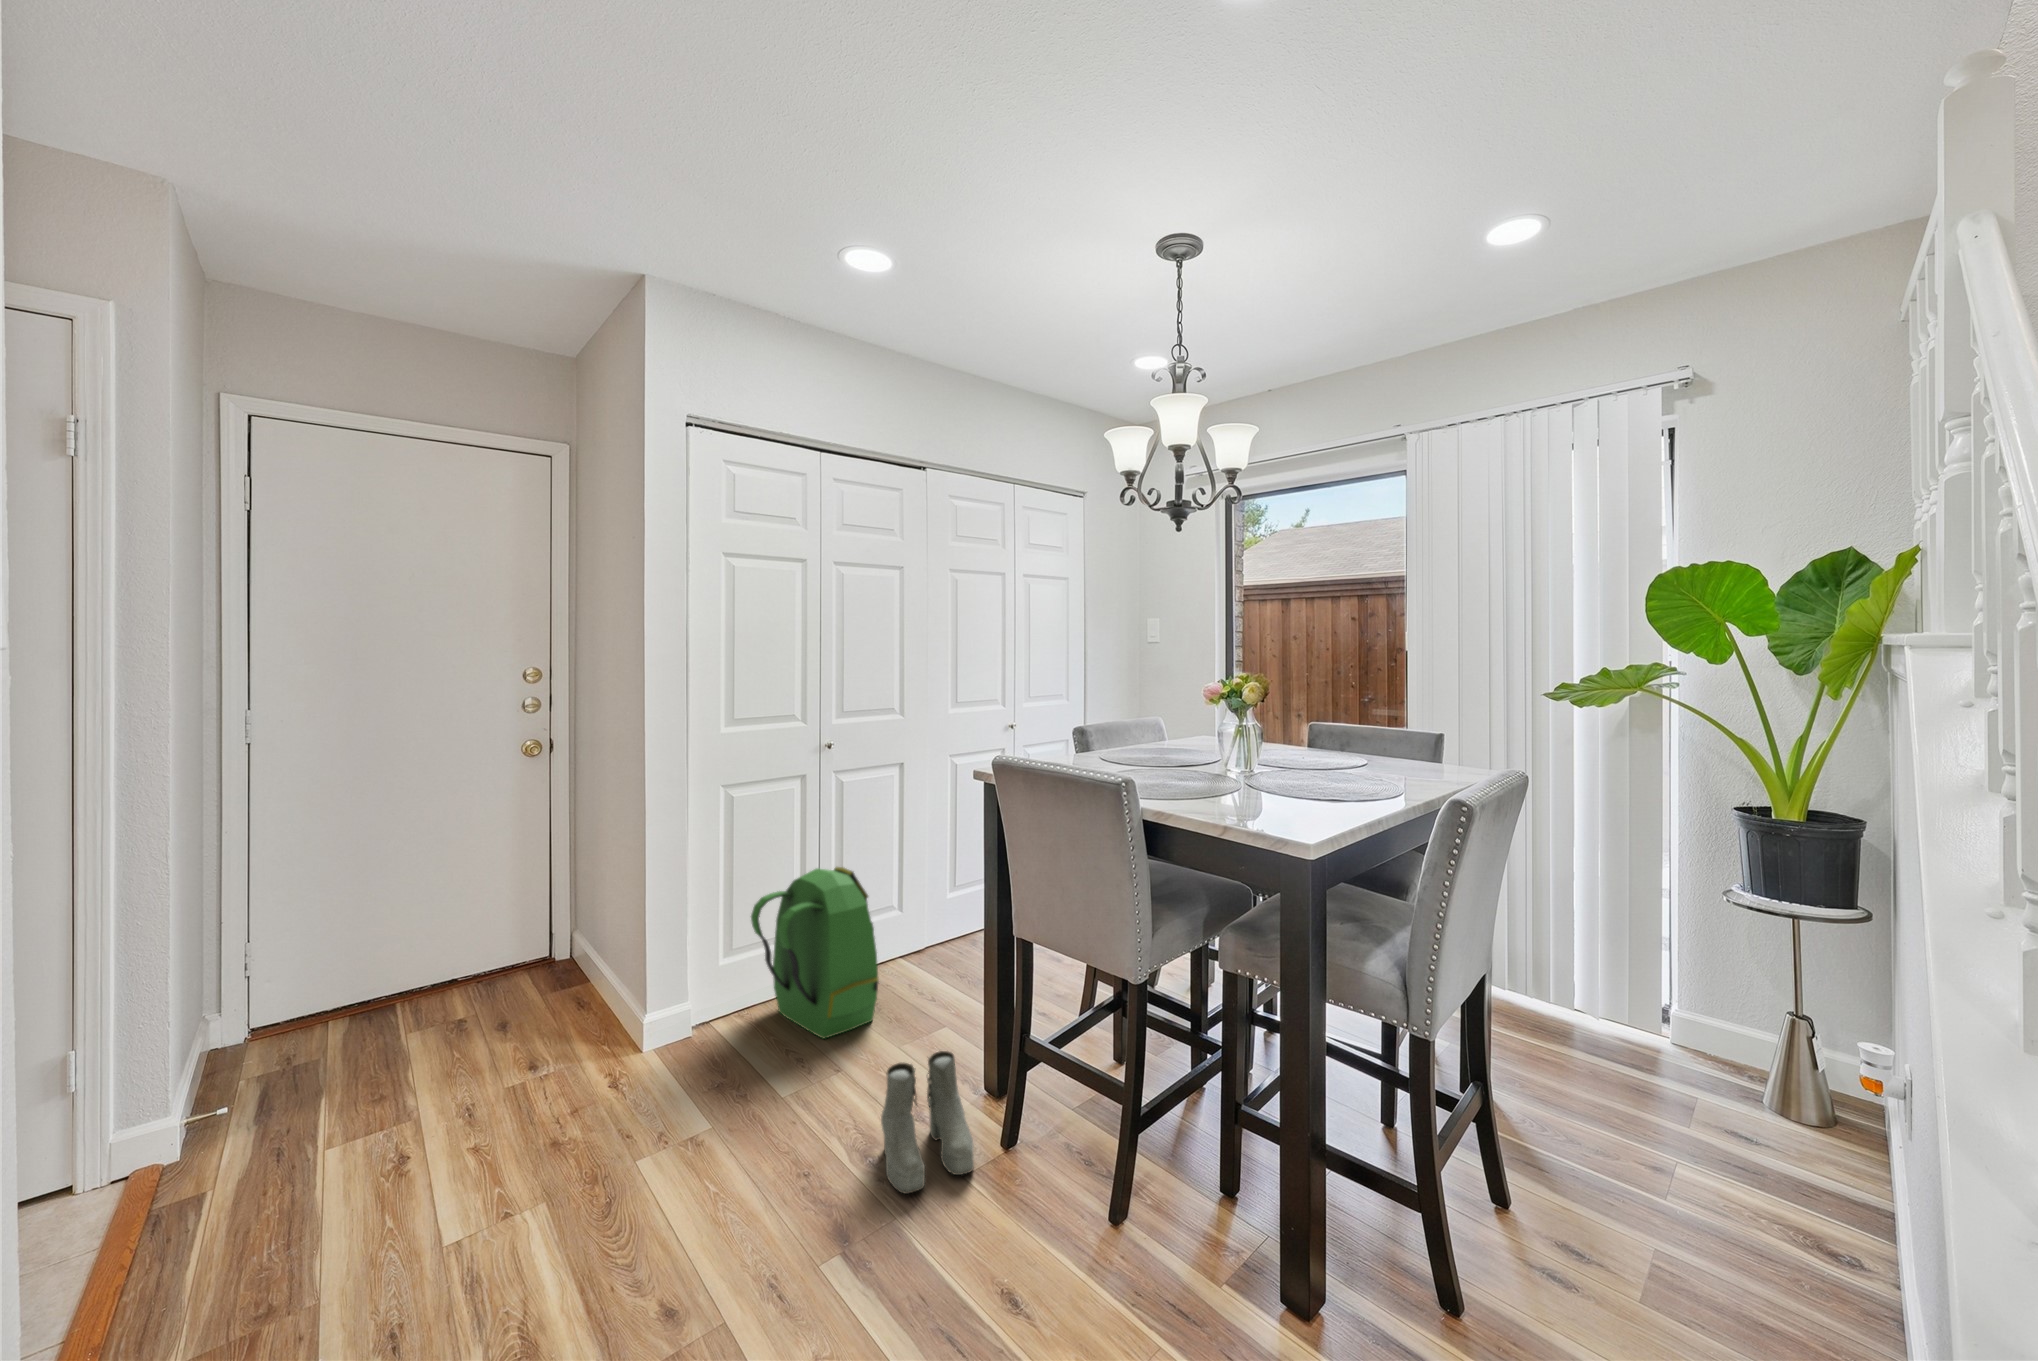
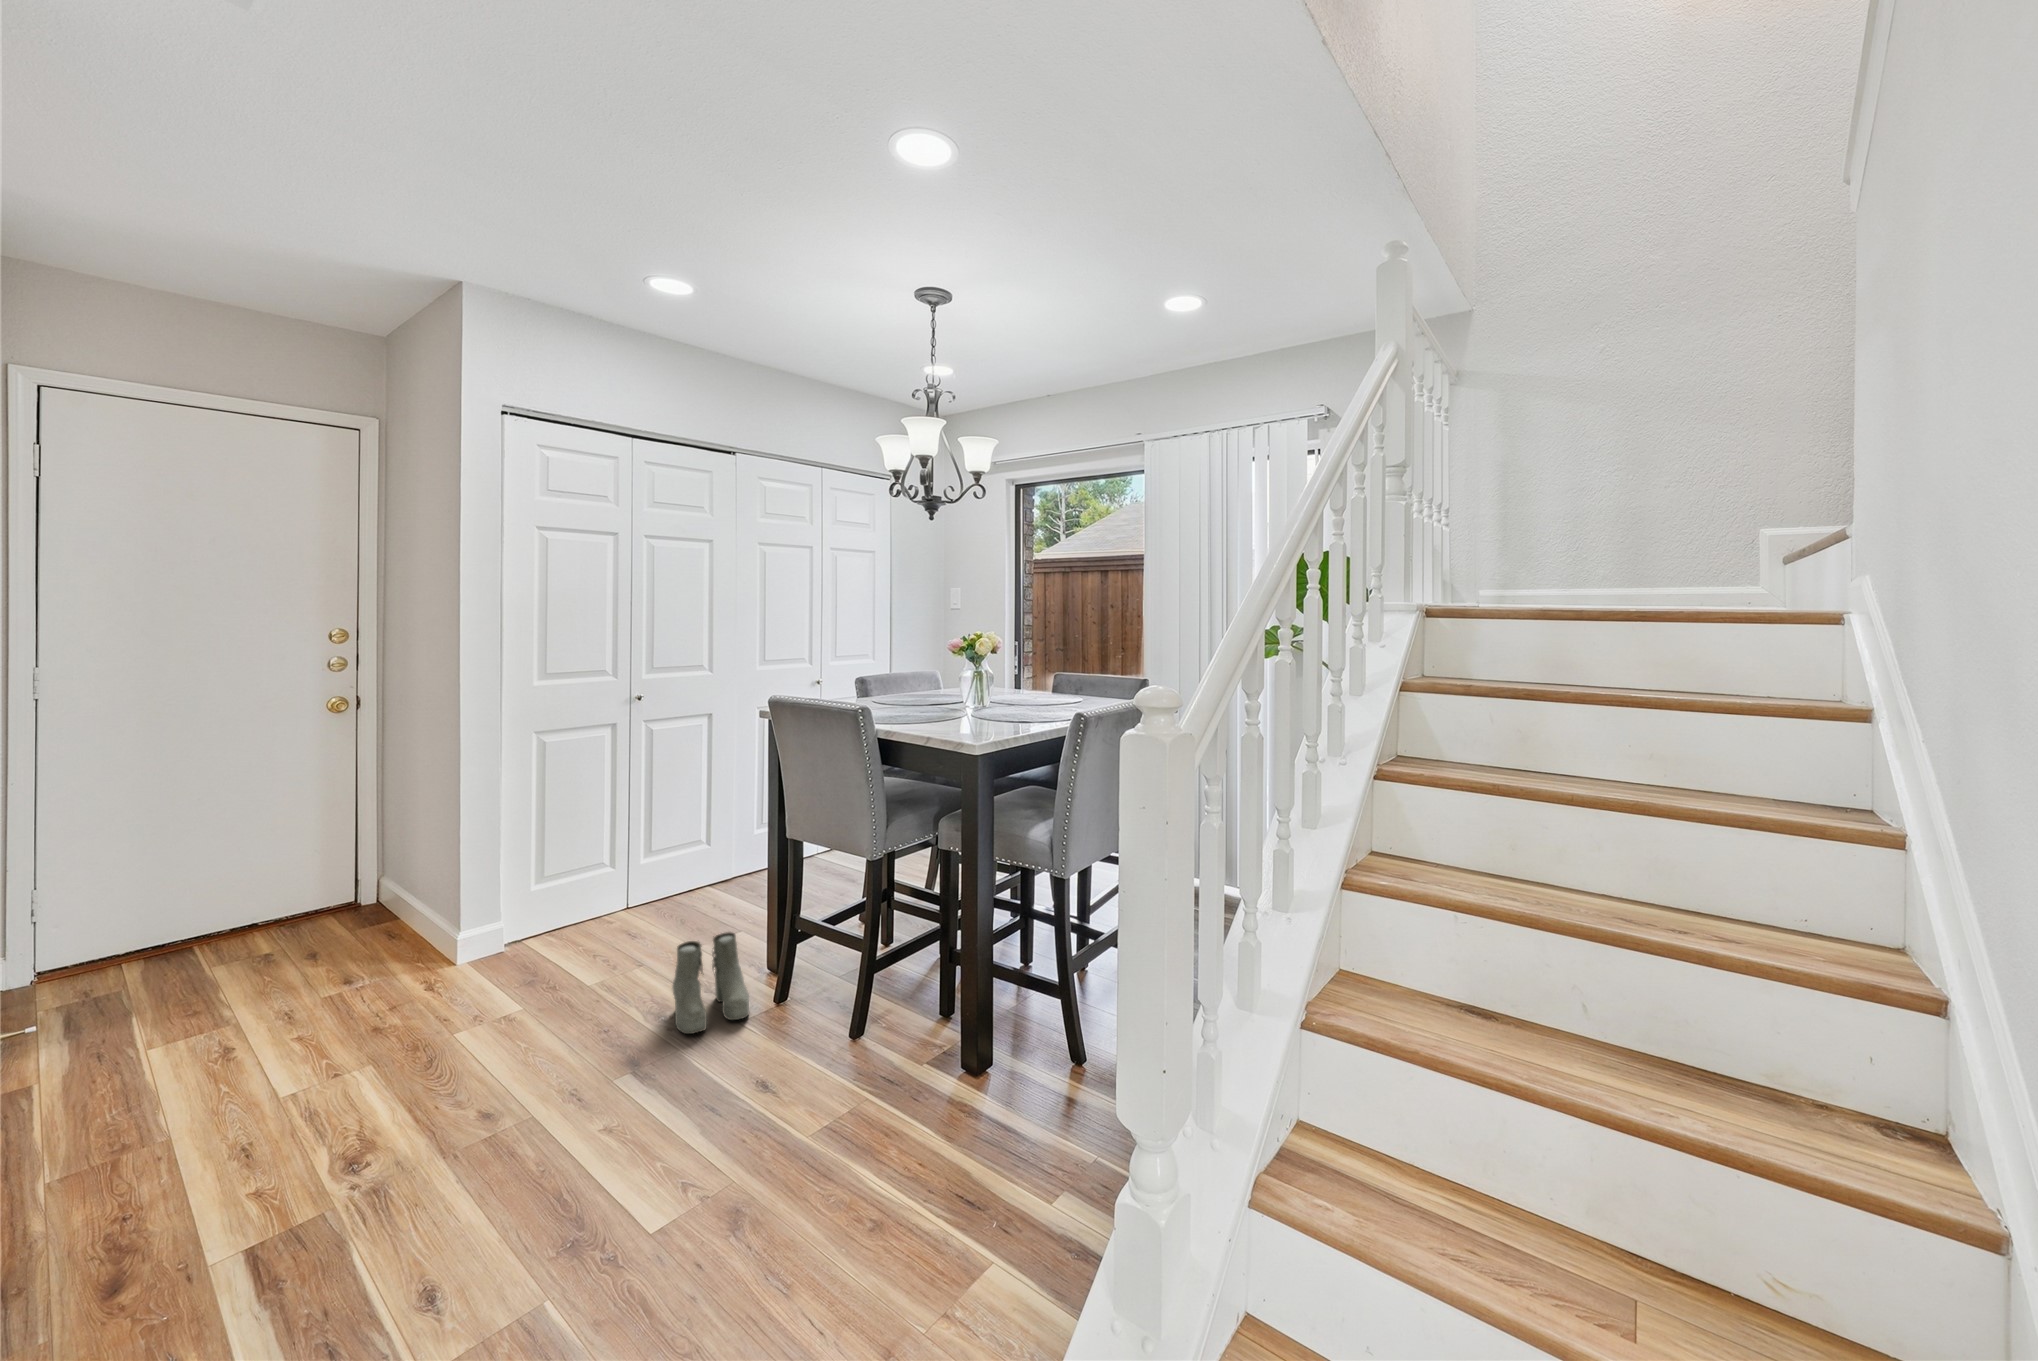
backpack: present [751,867,879,1038] -> none [561,803,679,945]

